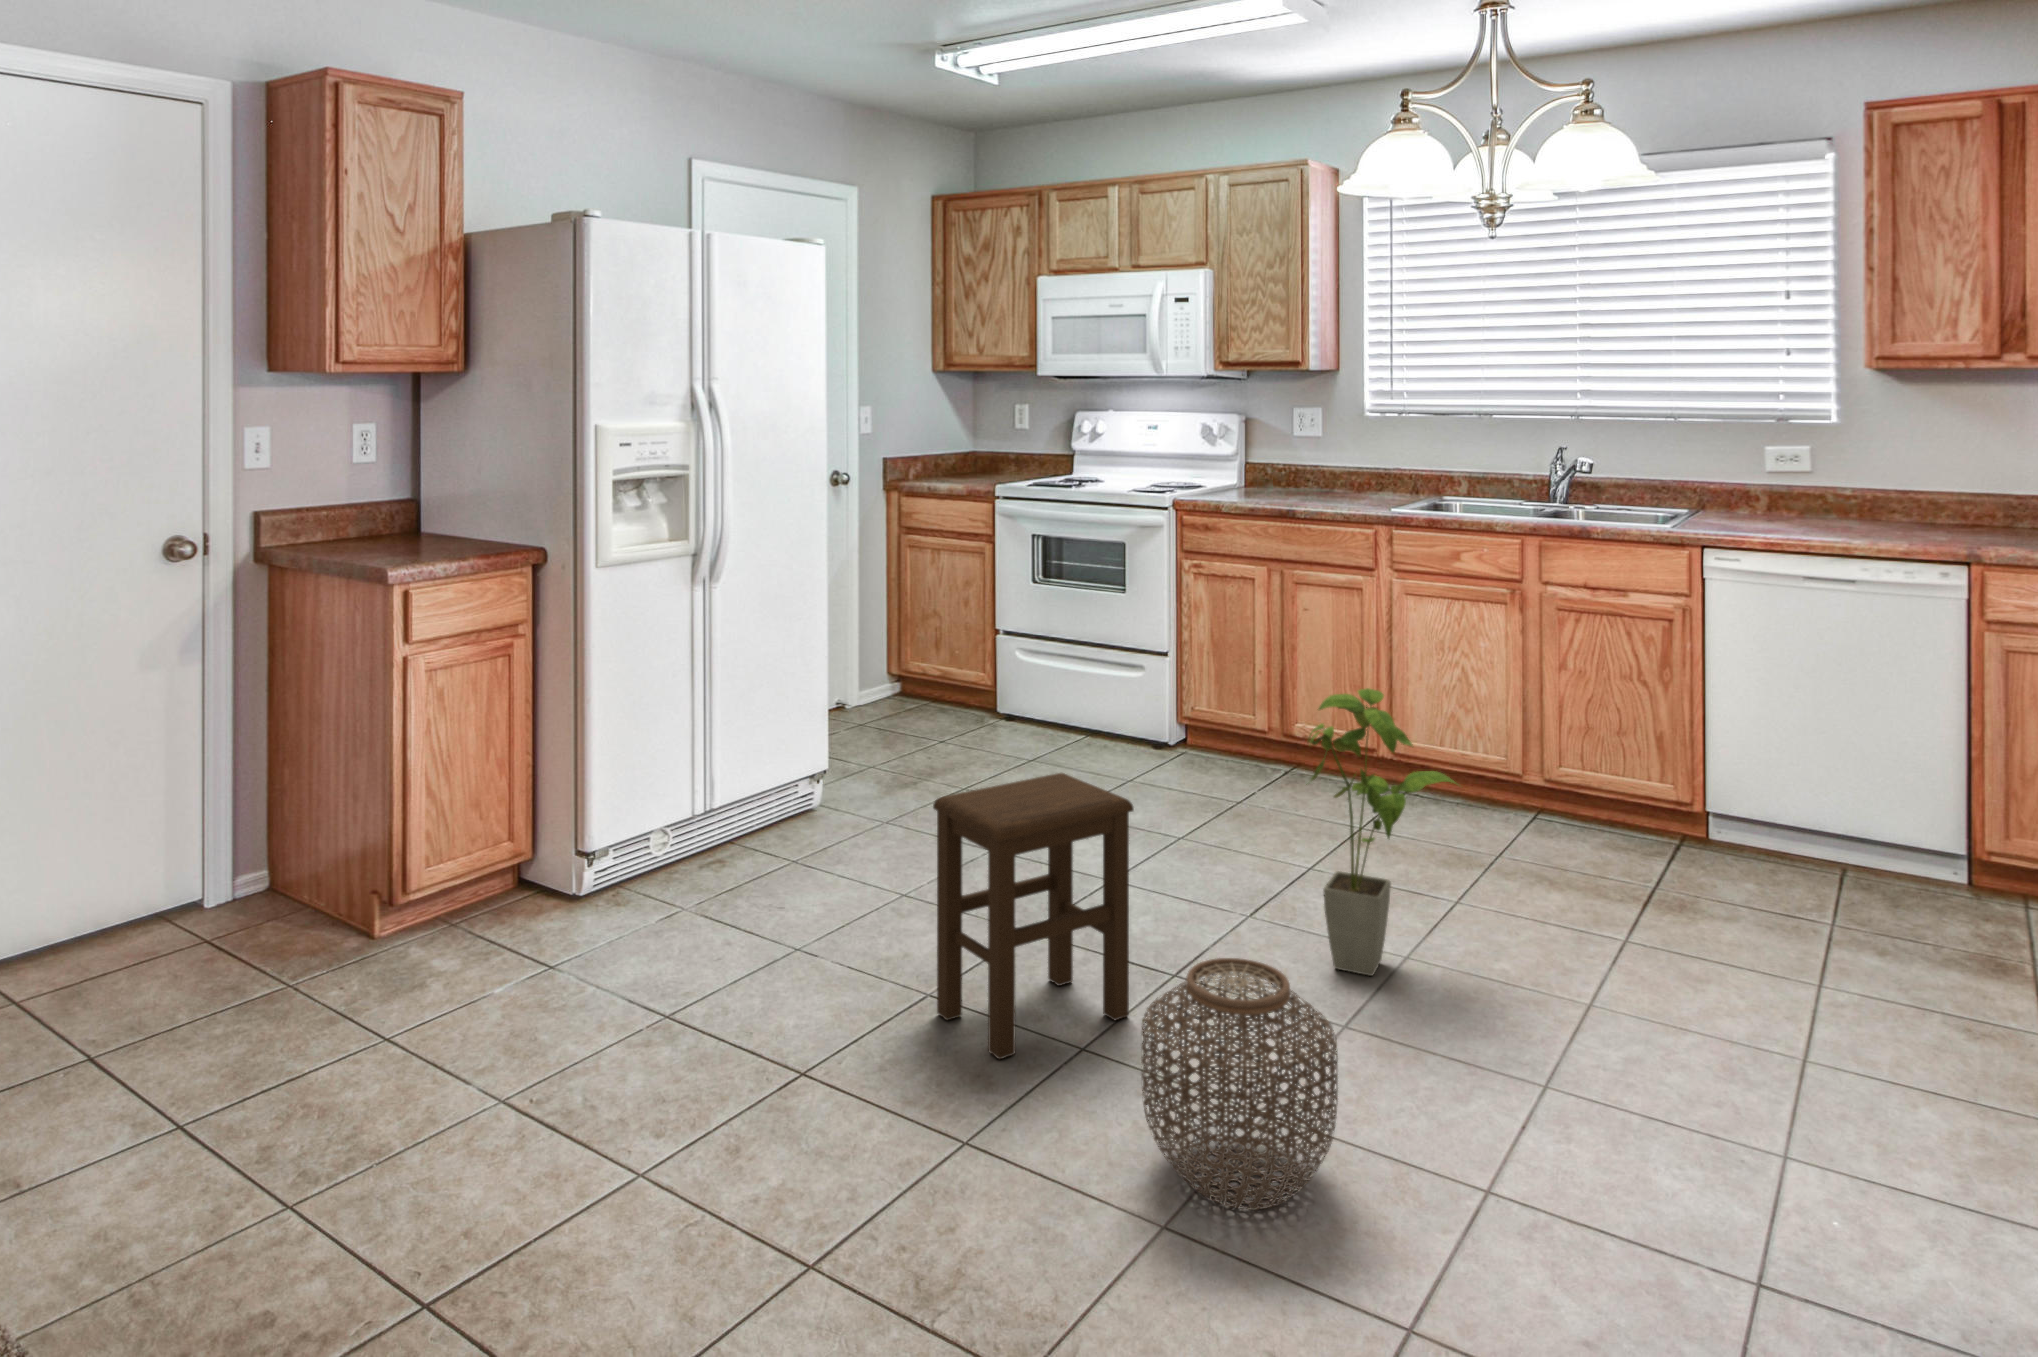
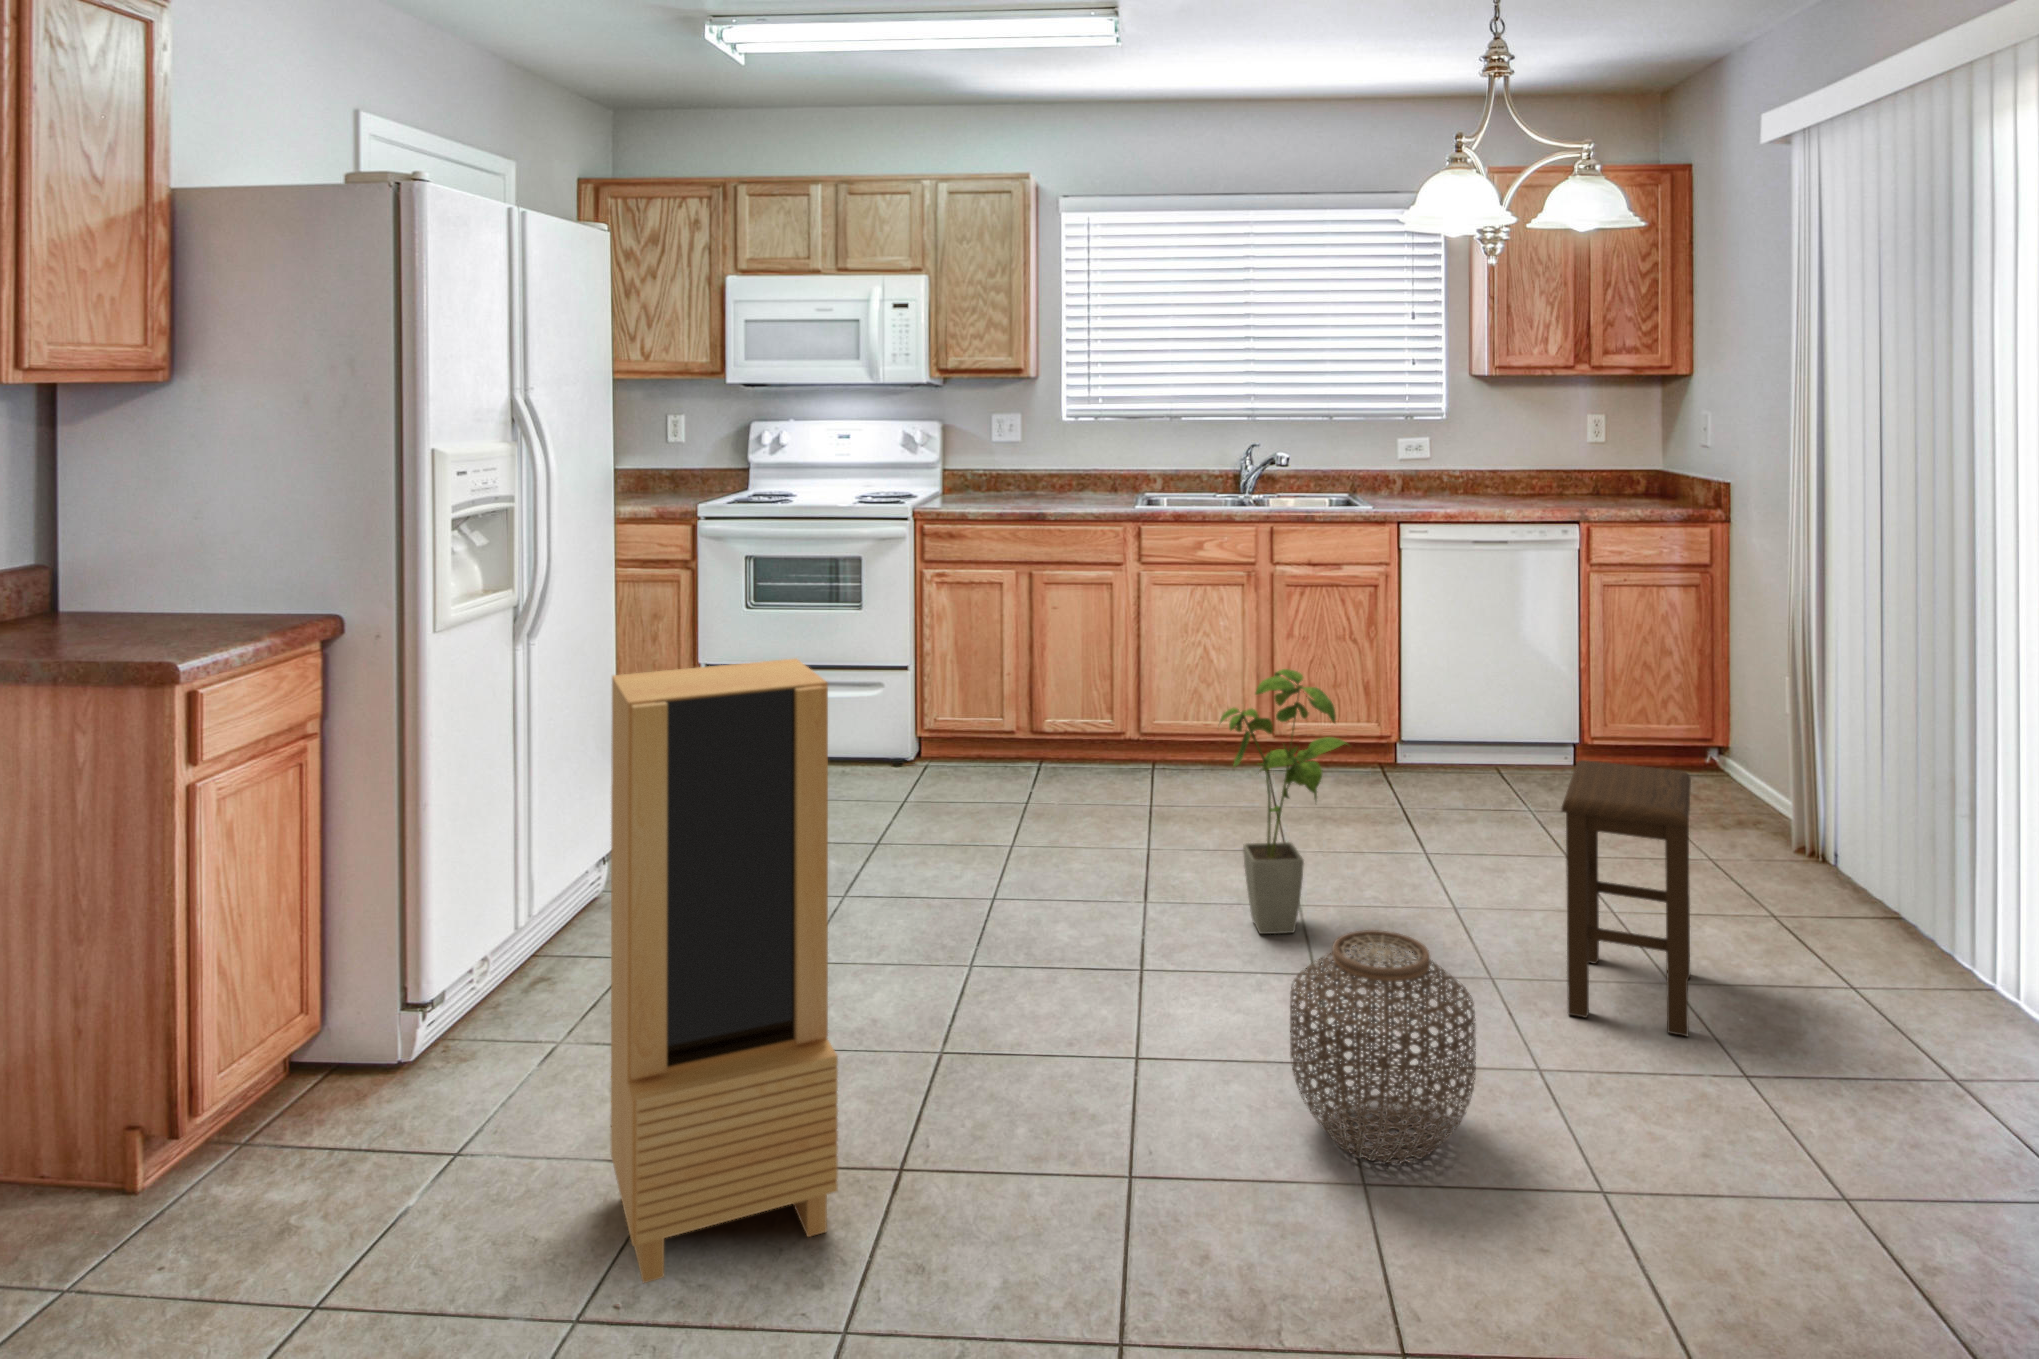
storage cabinet: none [555,608,755,1094] -> present [611,659,838,1283]
stool: present [933,773,1134,1059] -> present [1561,760,1691,1037]

